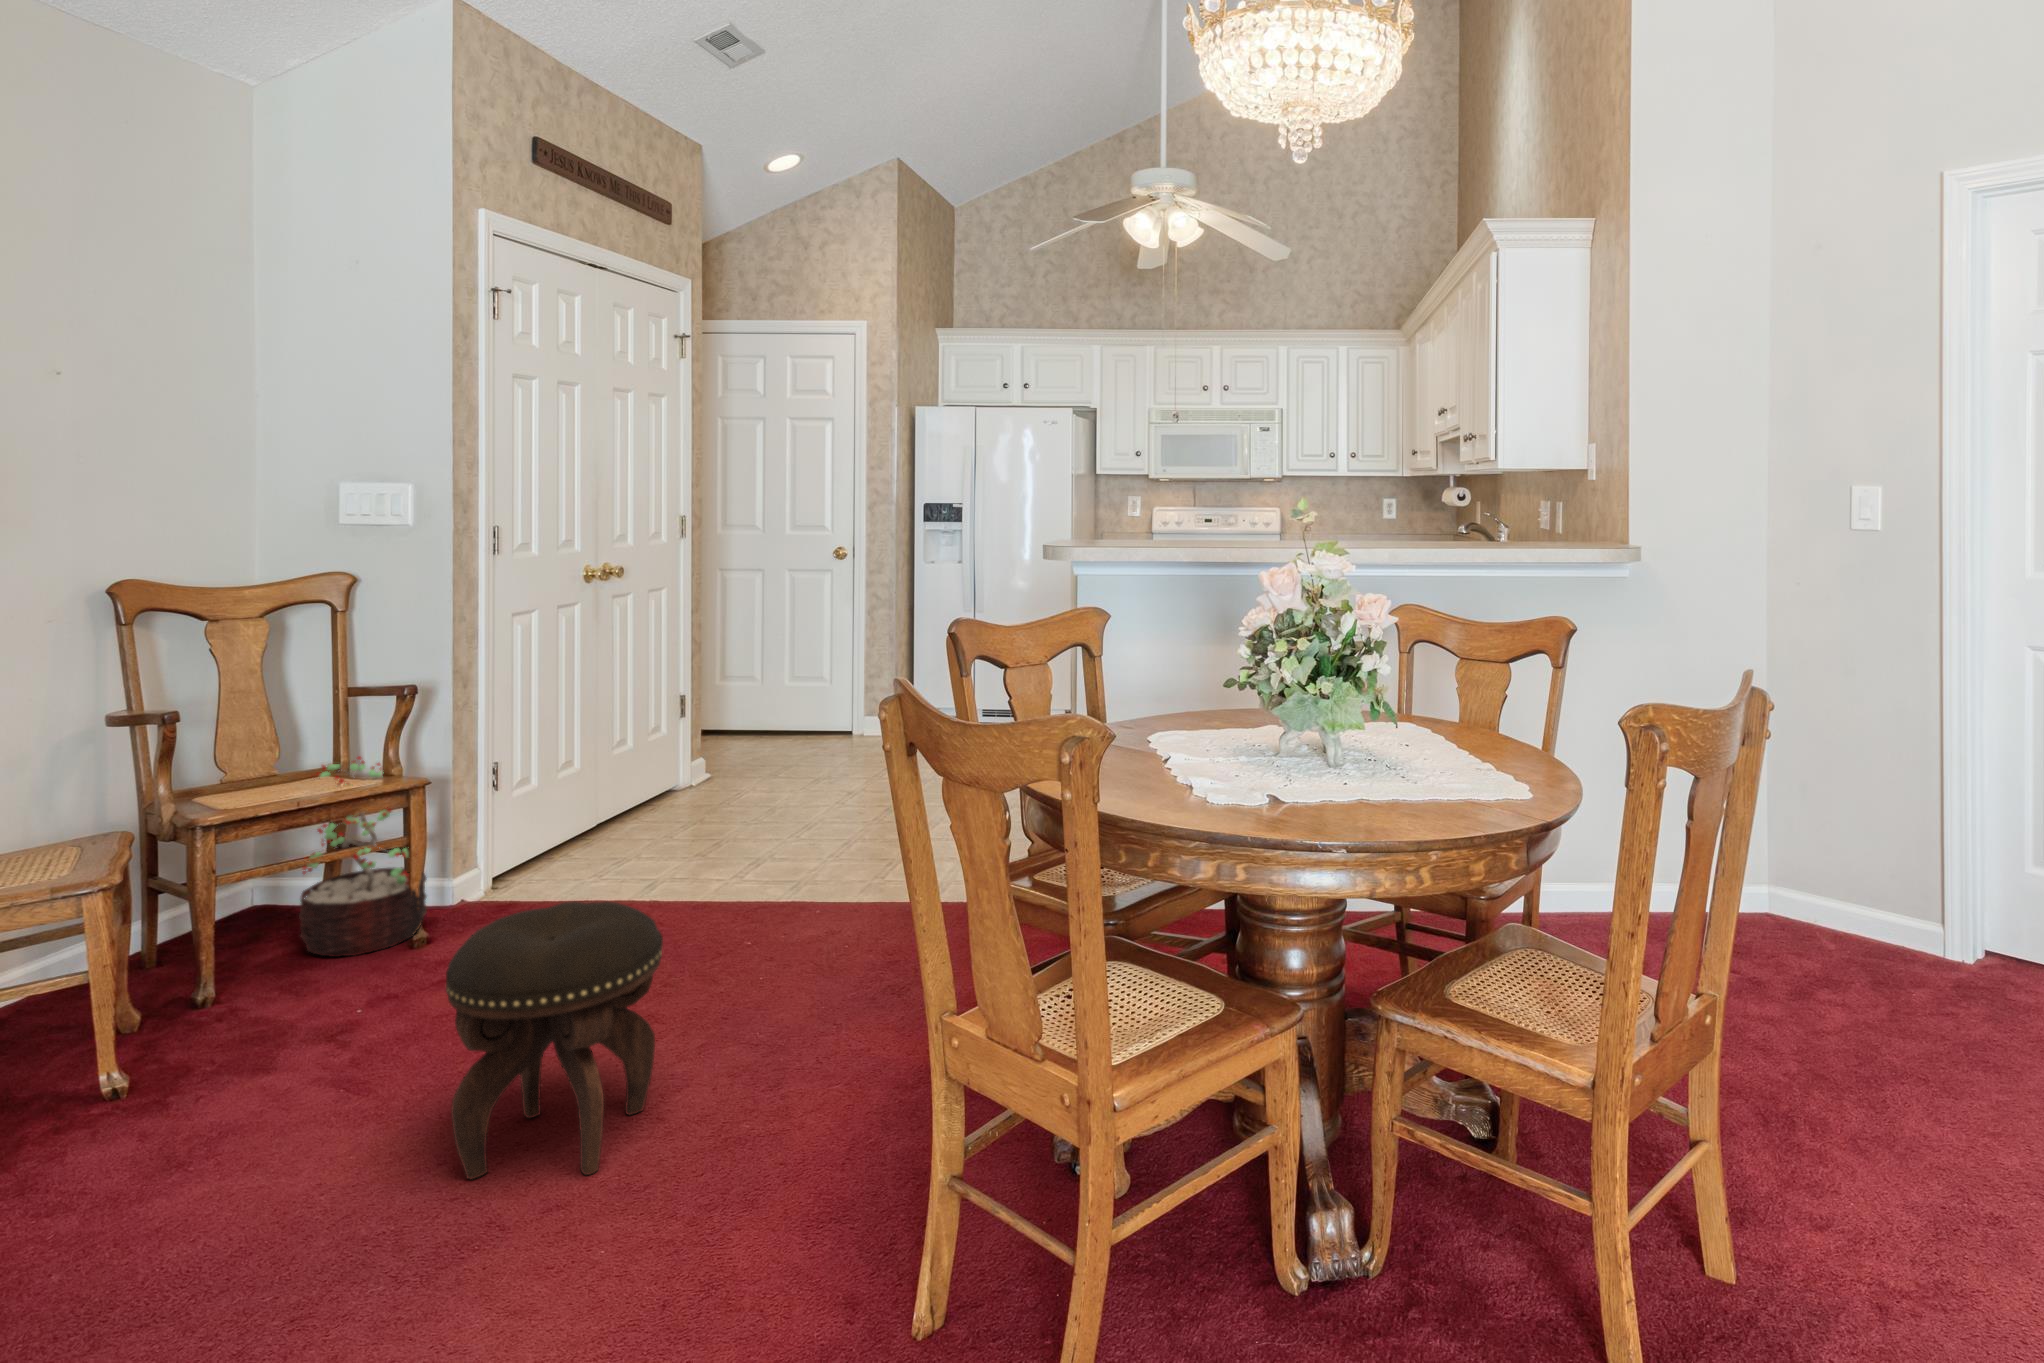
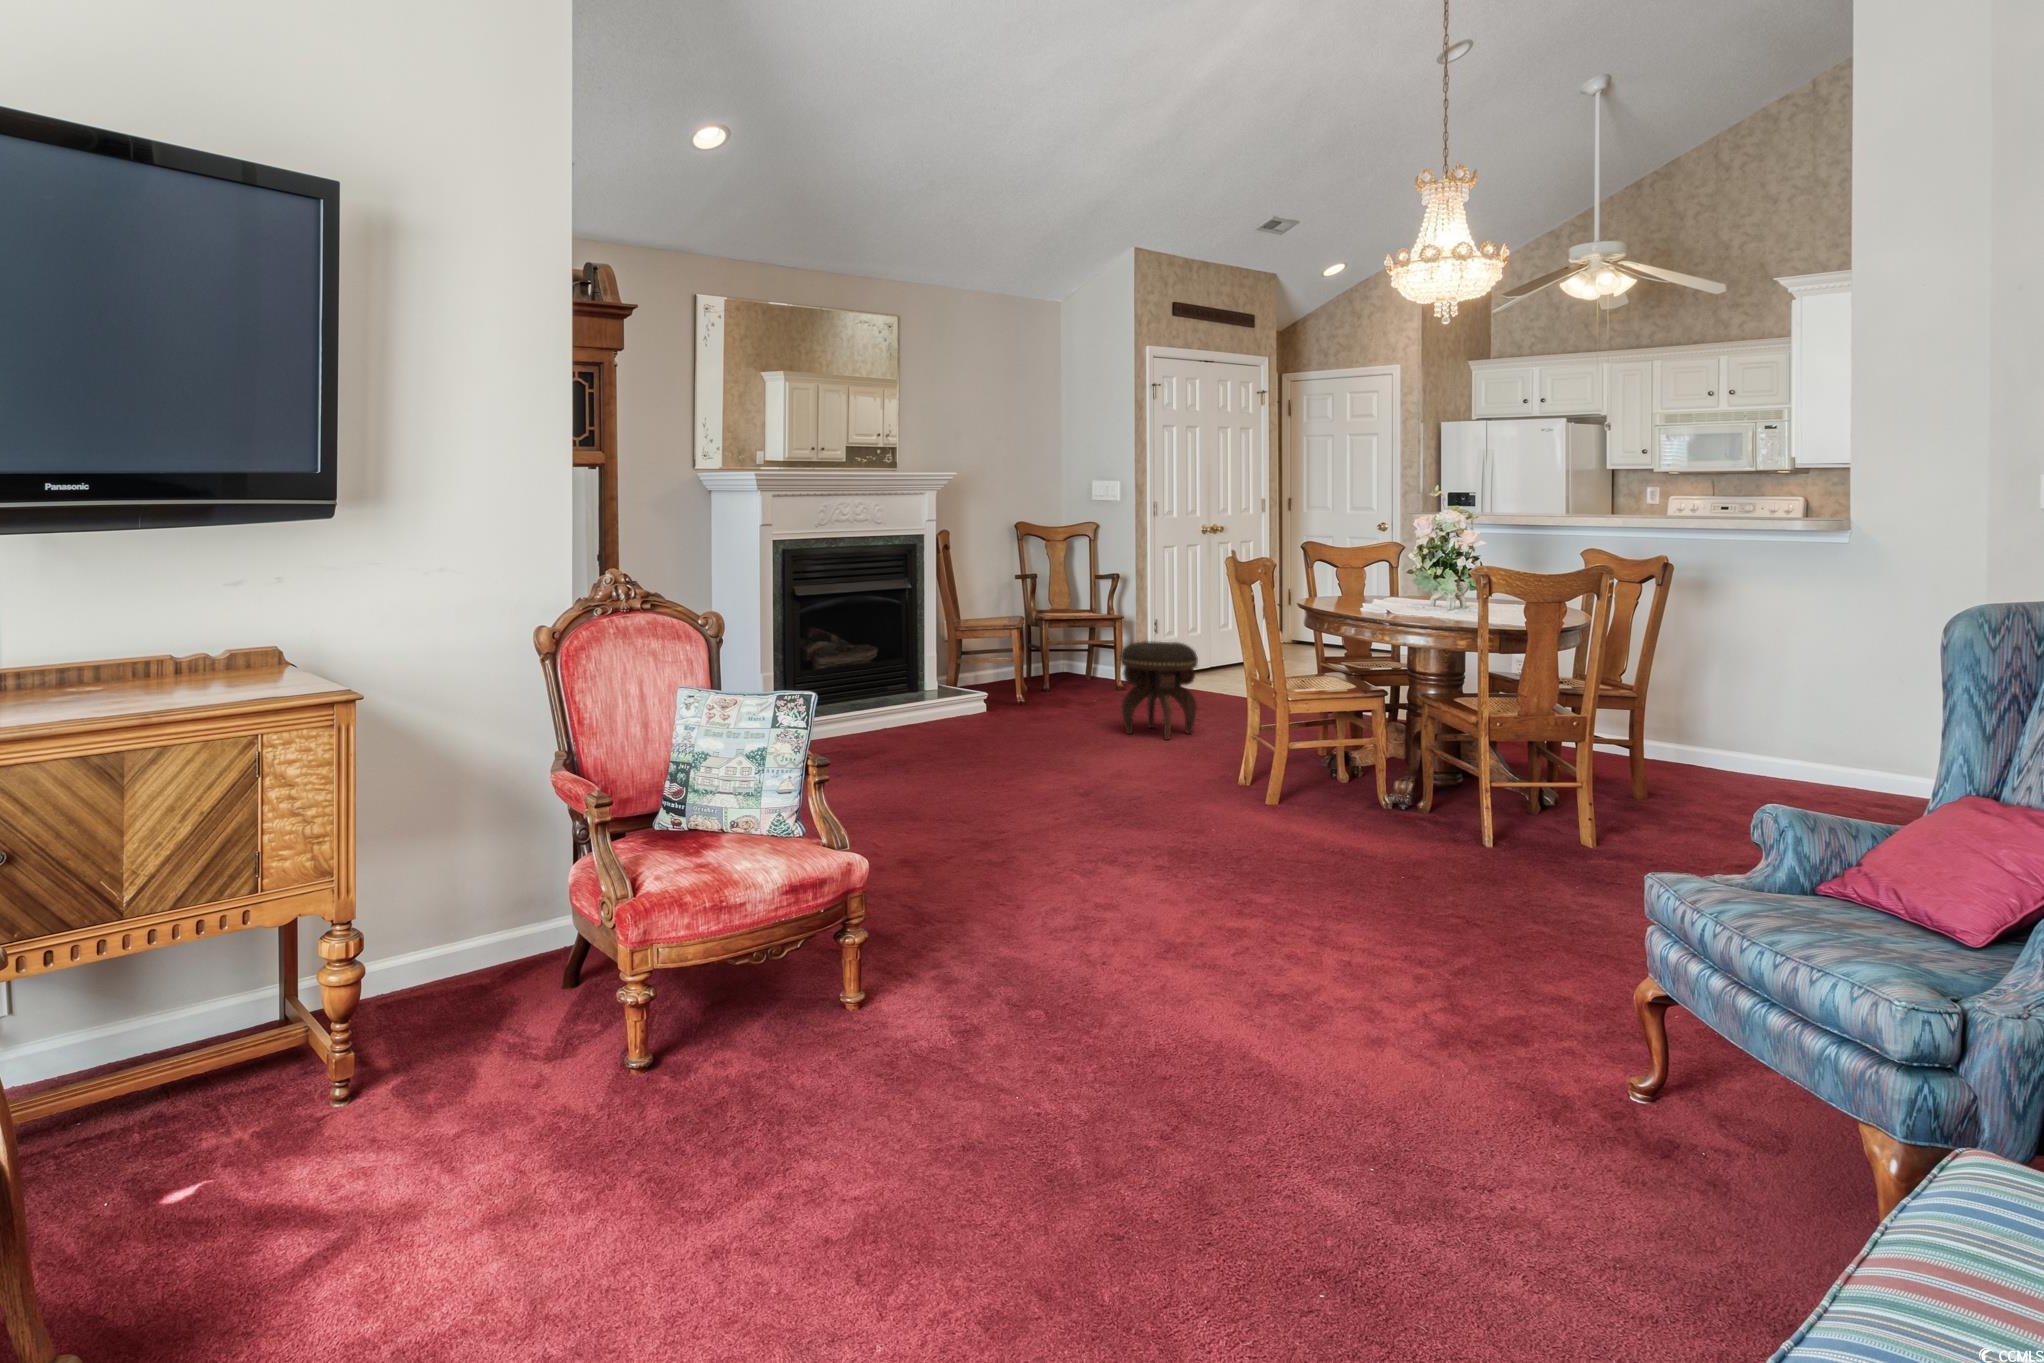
decorative plant: present [299,757,427,957] -> none [1076,605,1124,691]

